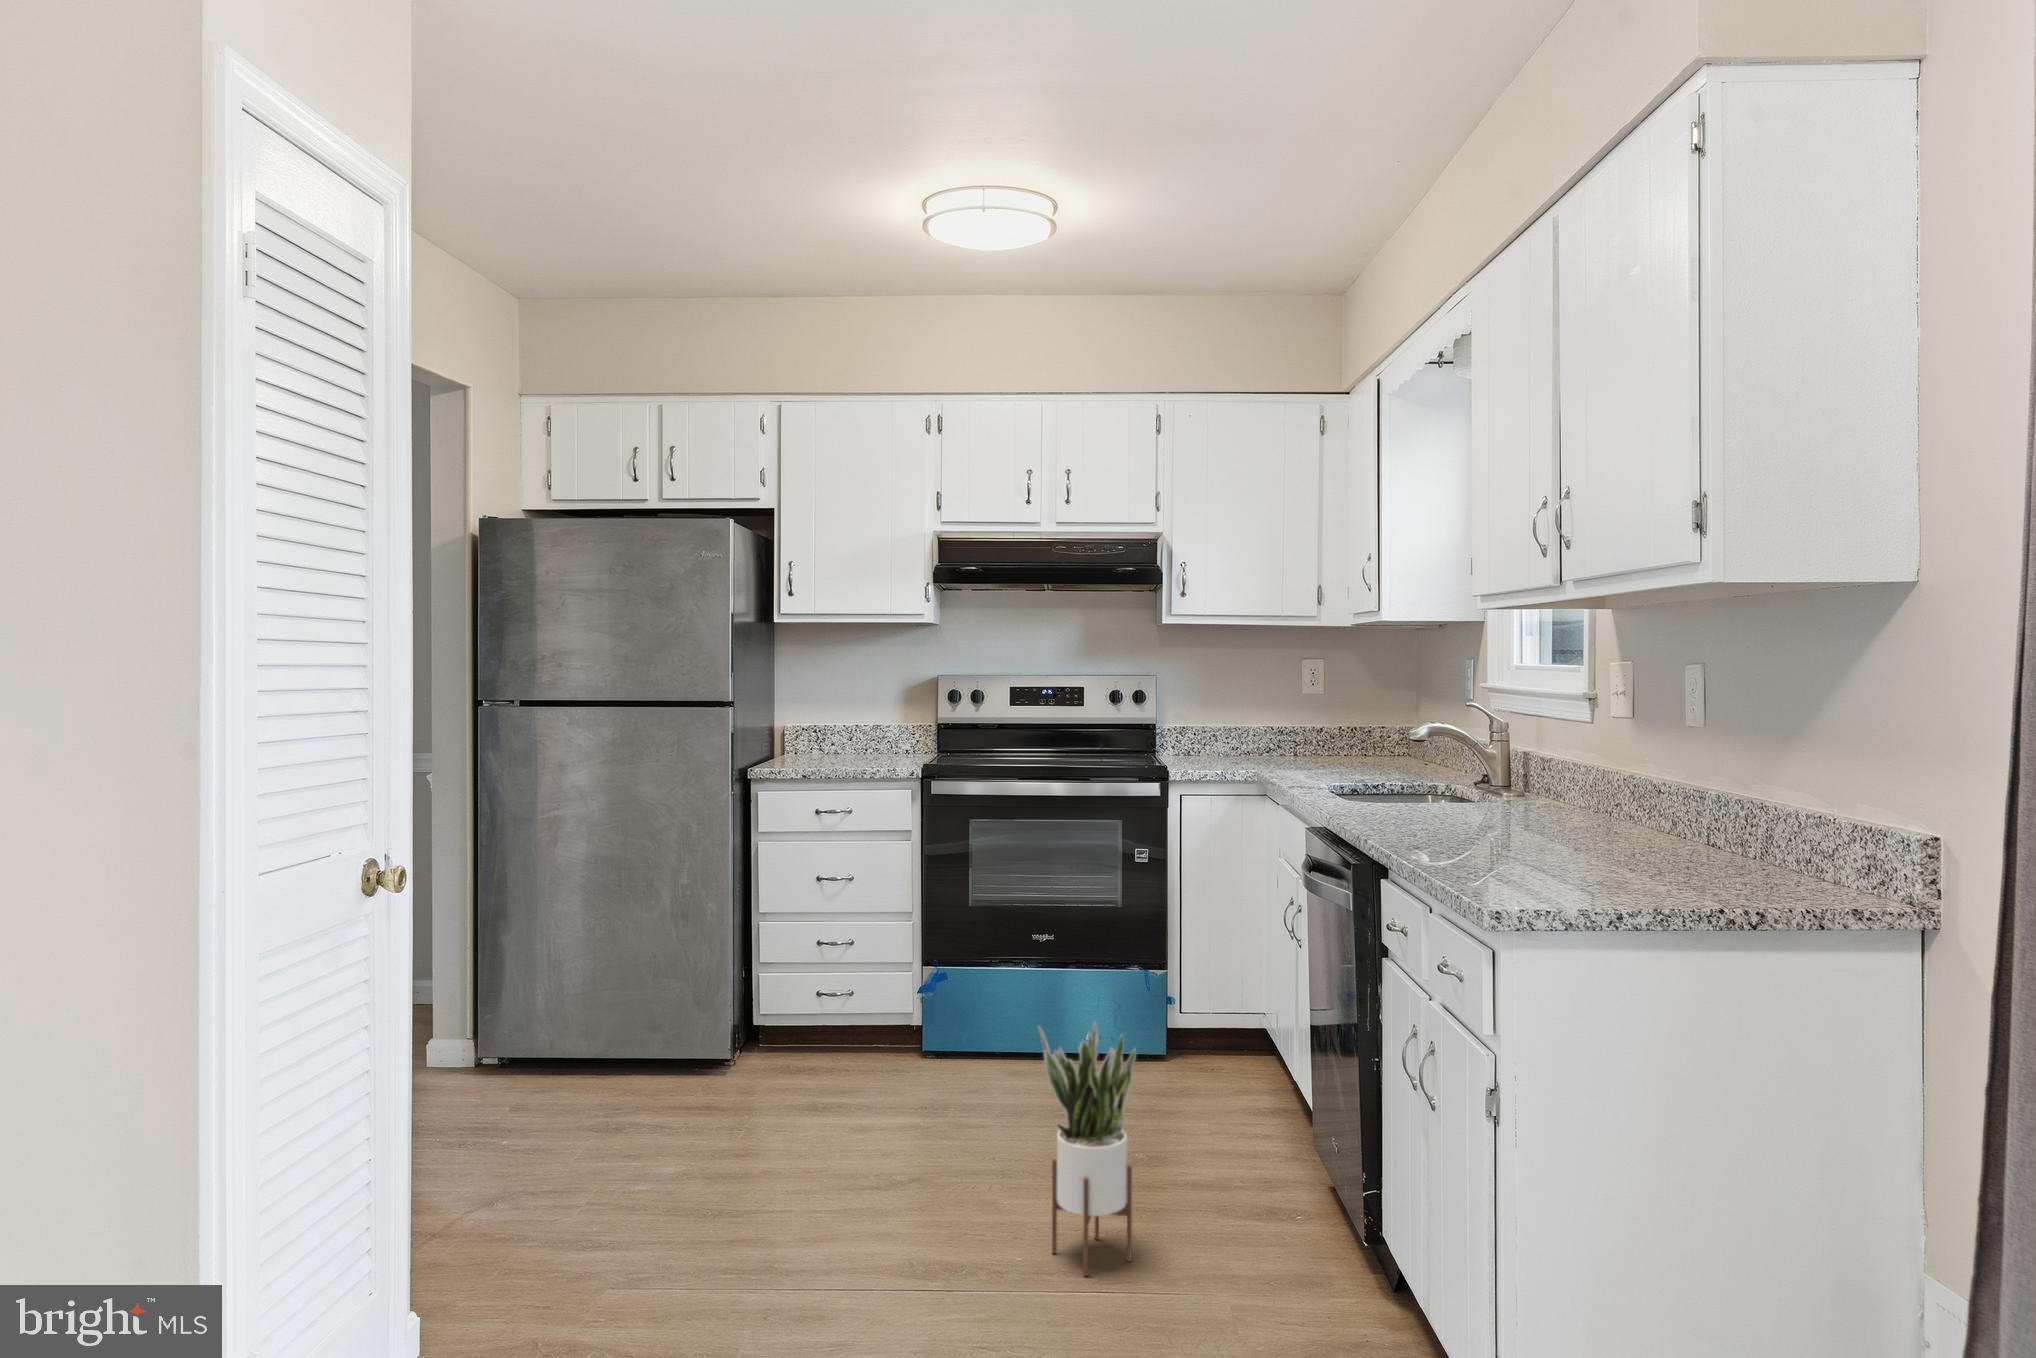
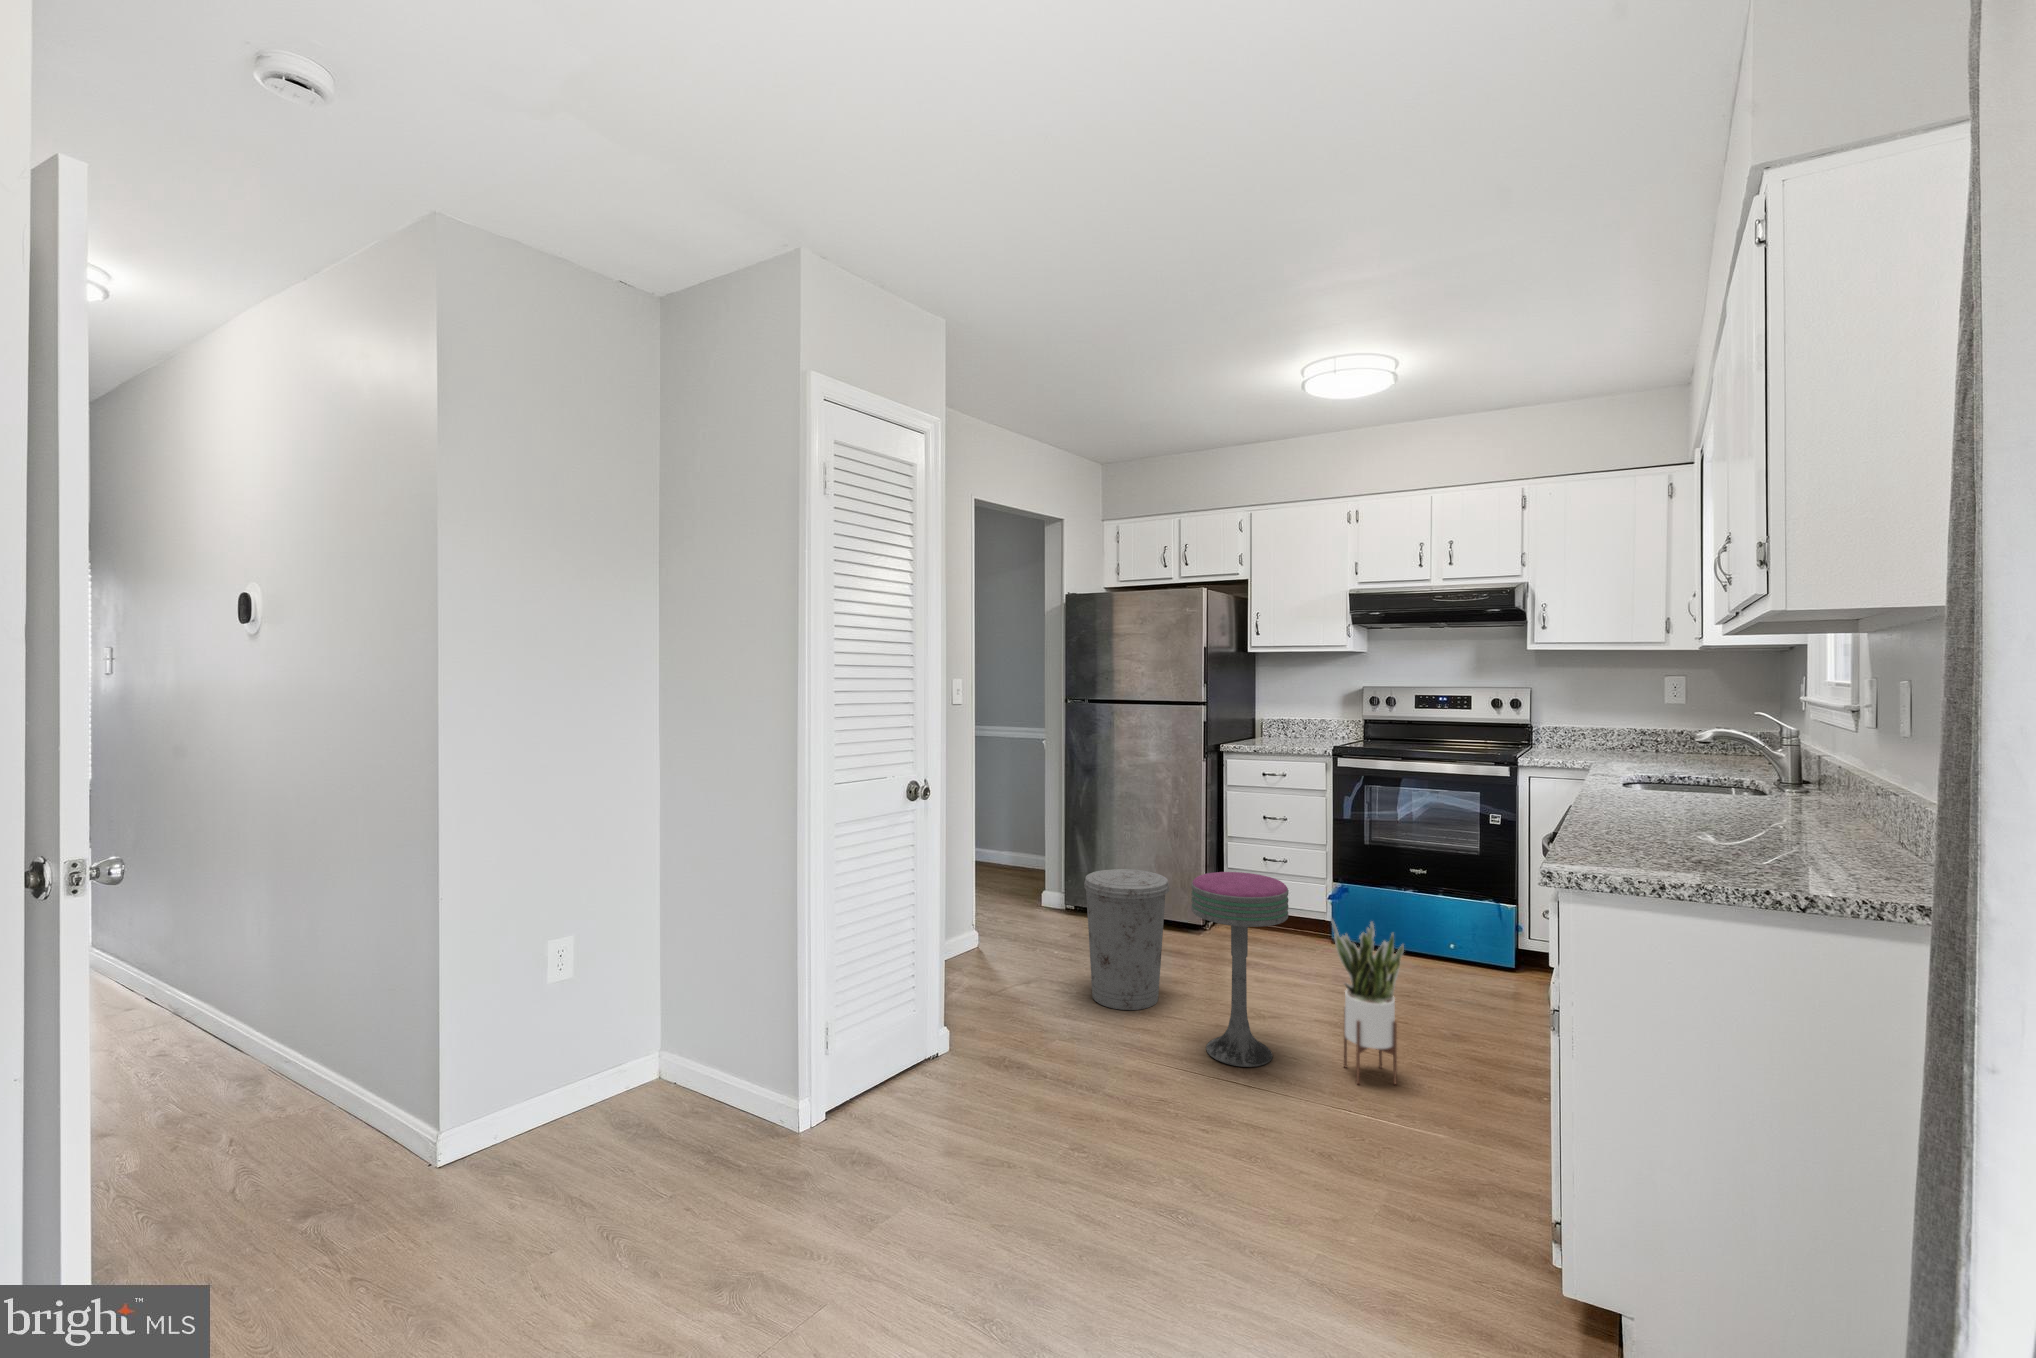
bar stool: none [819,975,976,1304] -> present [1191,872,1289,1067]
trash can: none [581,997,740,1259] -> present [1084,869,1169,1010]

